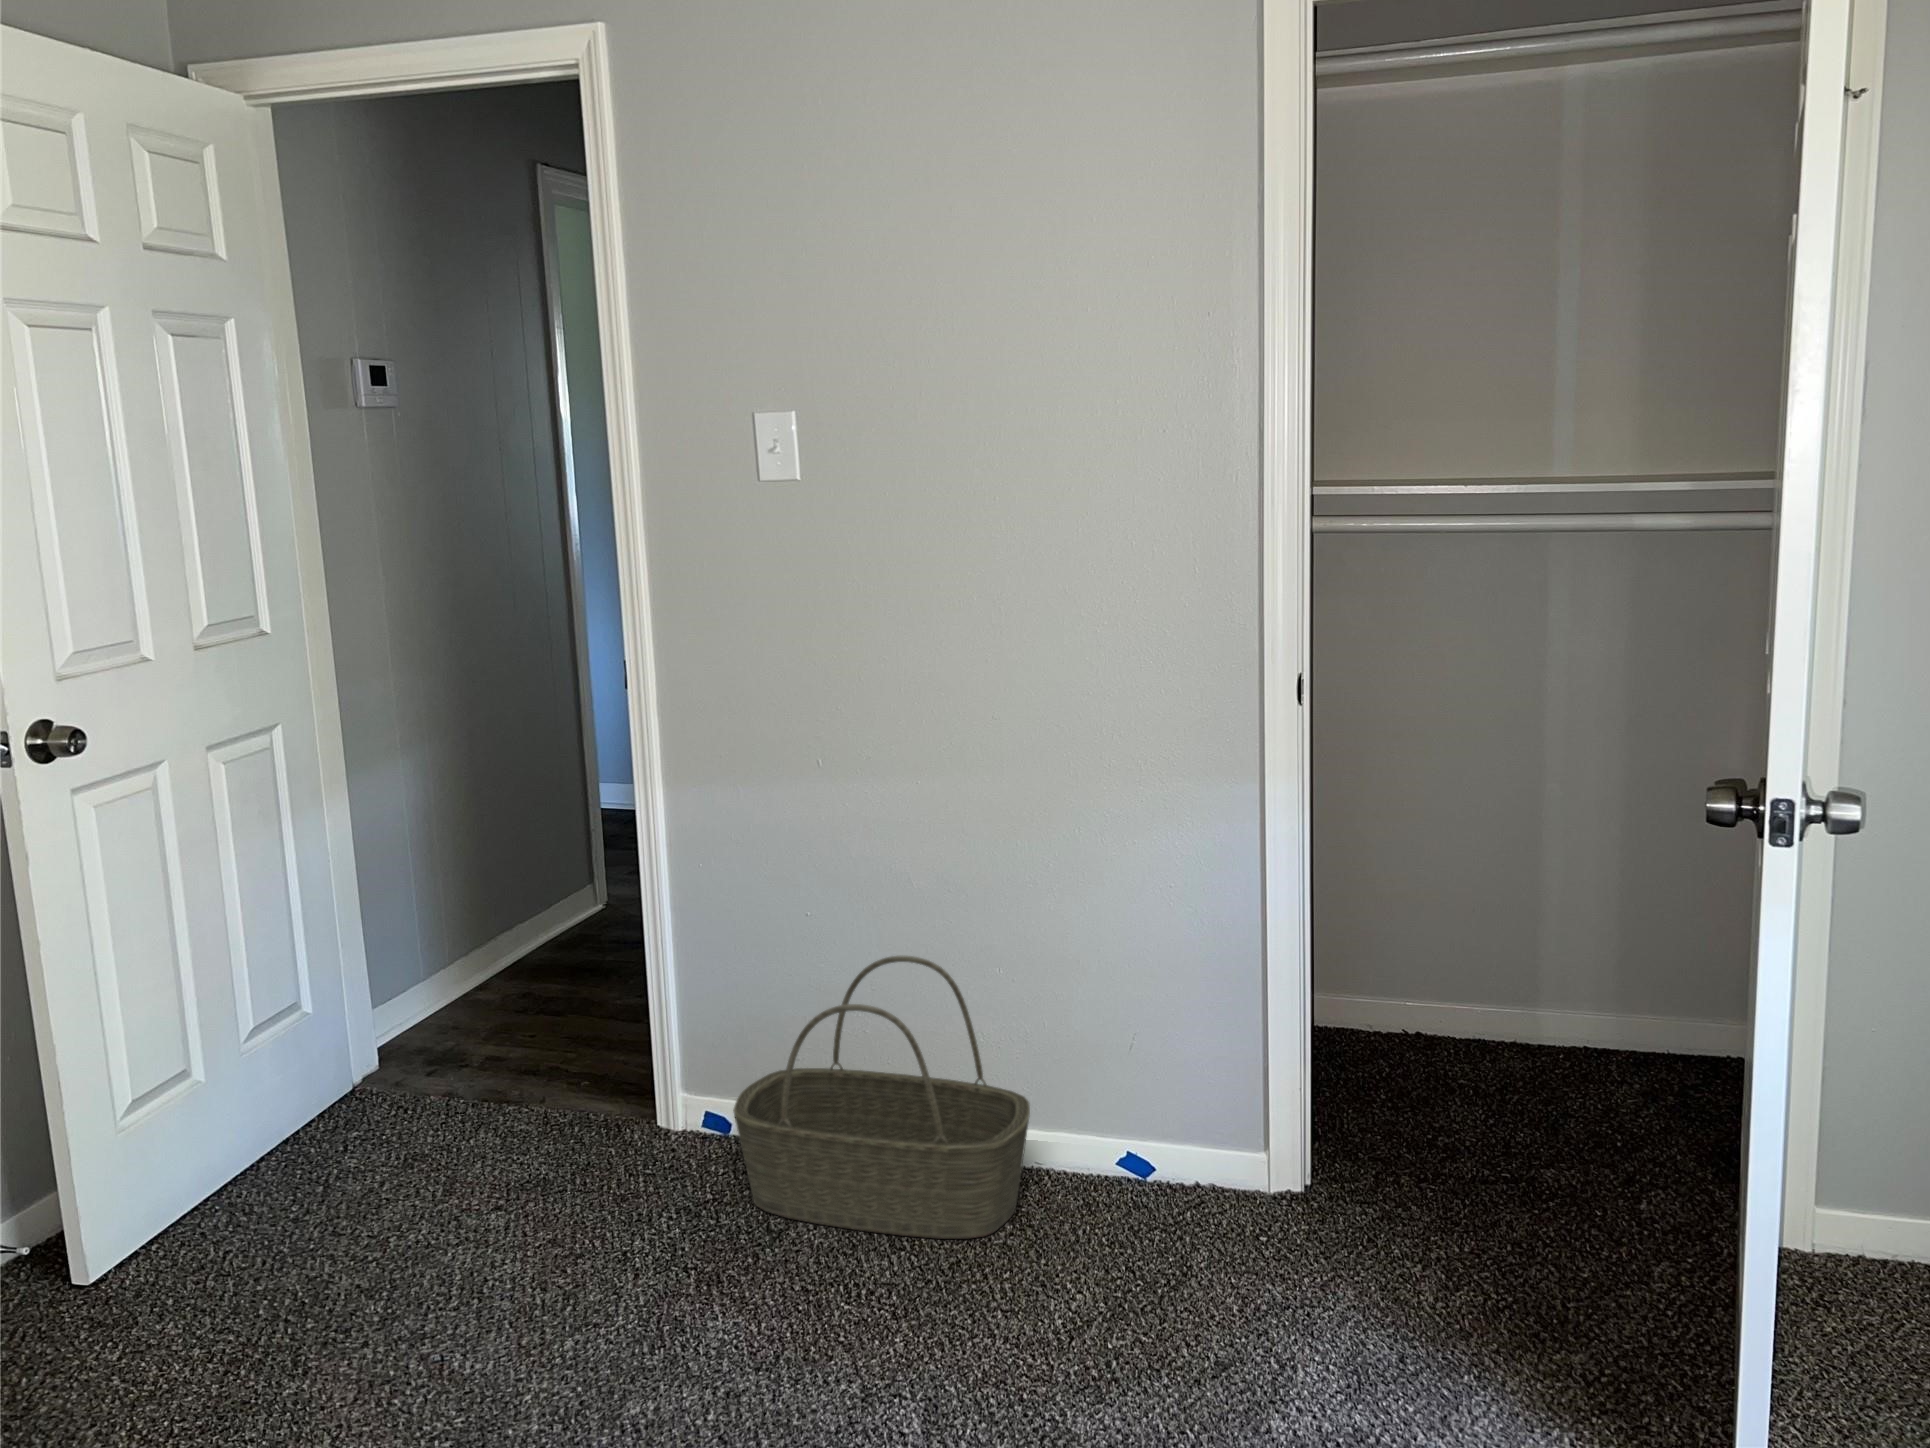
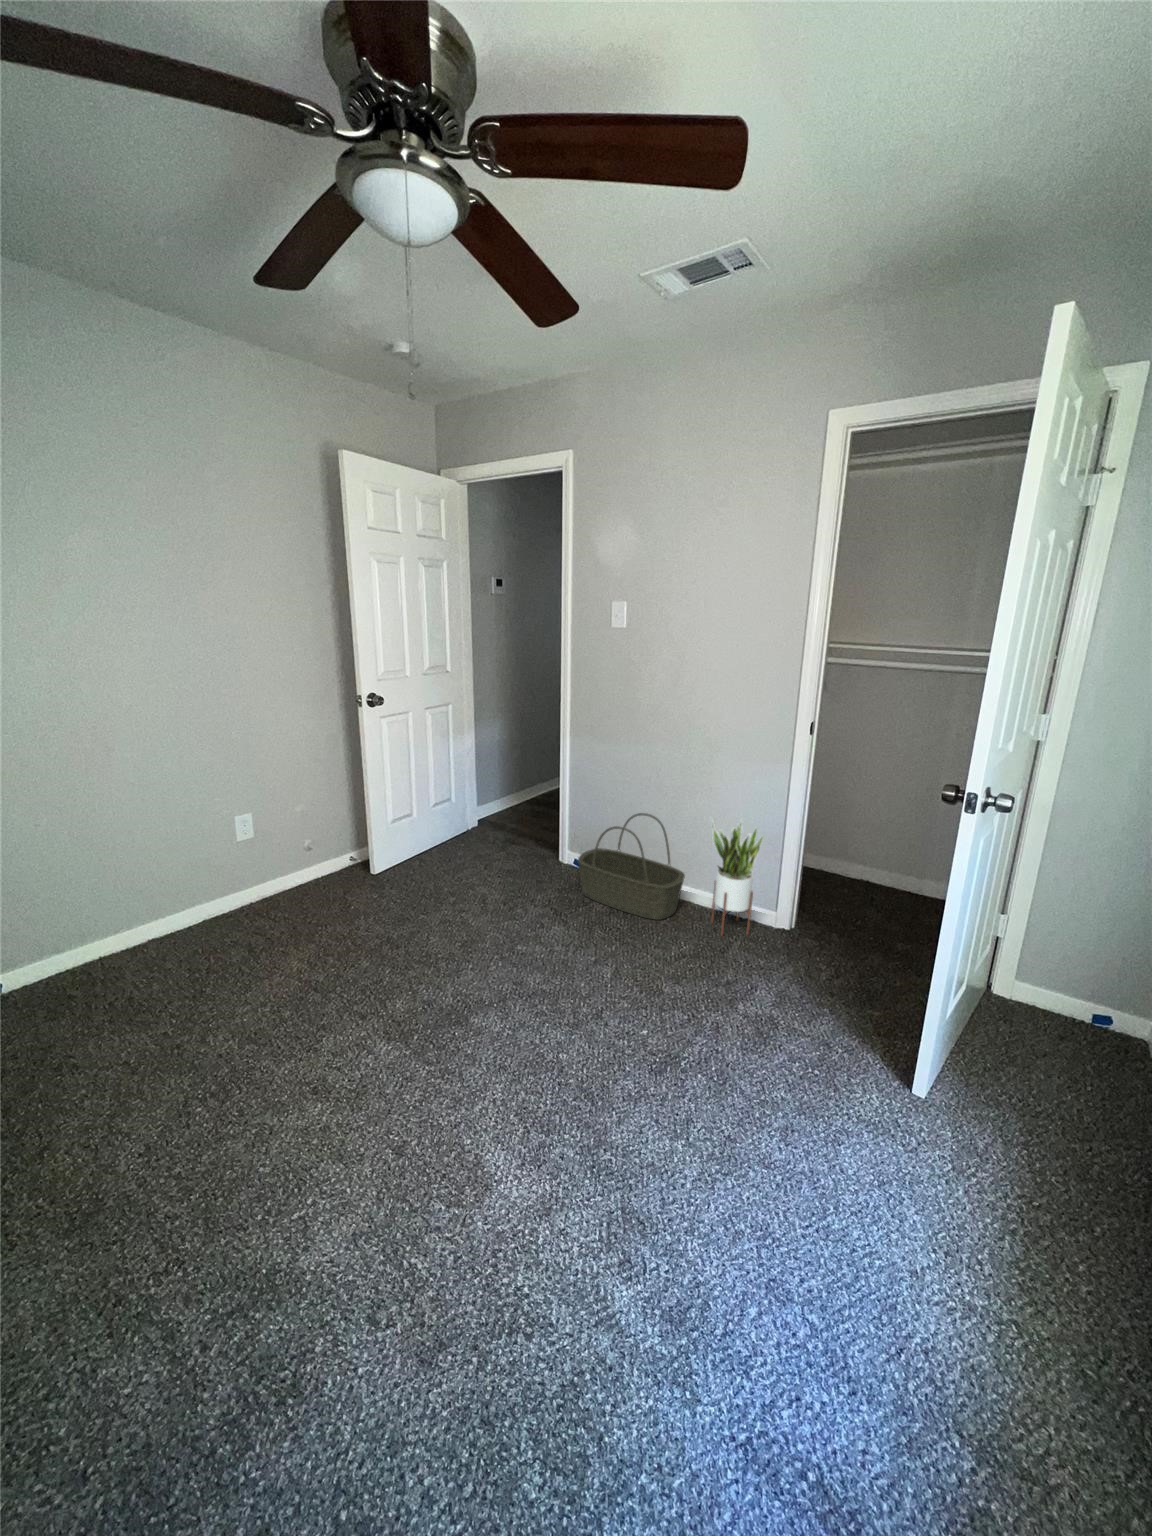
potted plant: none [1088,932,1222,1247] -> present [710,818,764,936]

